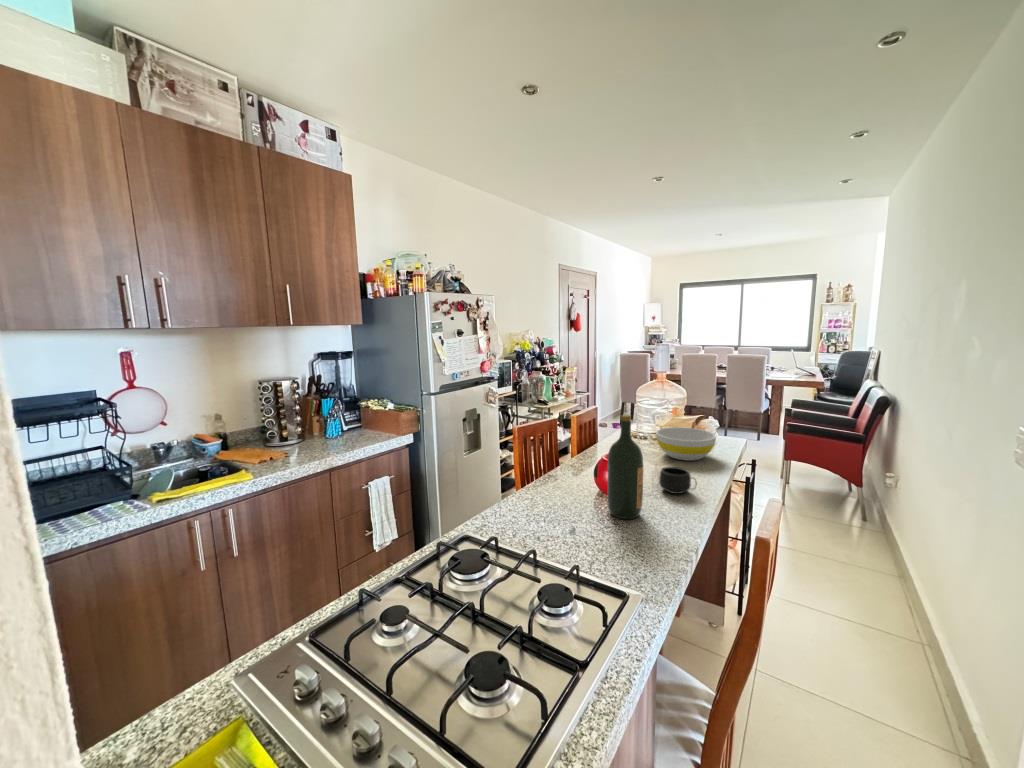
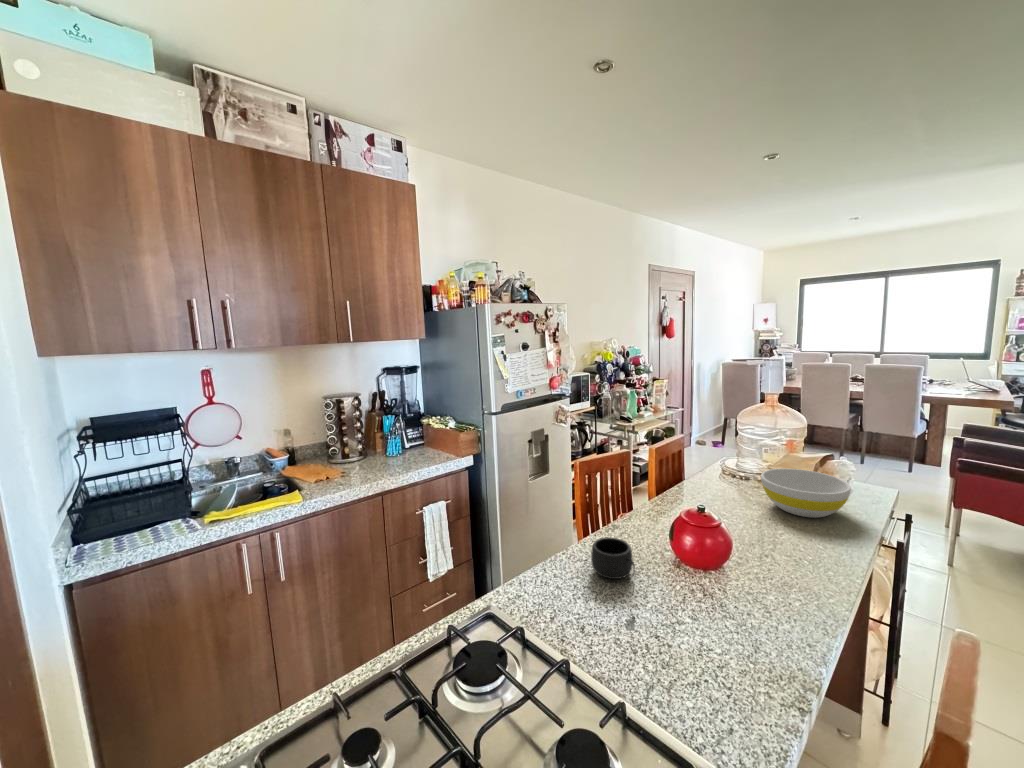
wine bottle: present [608,415,643,519] -> none [683,467,736,611]
mug: present [659,467,692,494] -> present [591,537,635,579]

